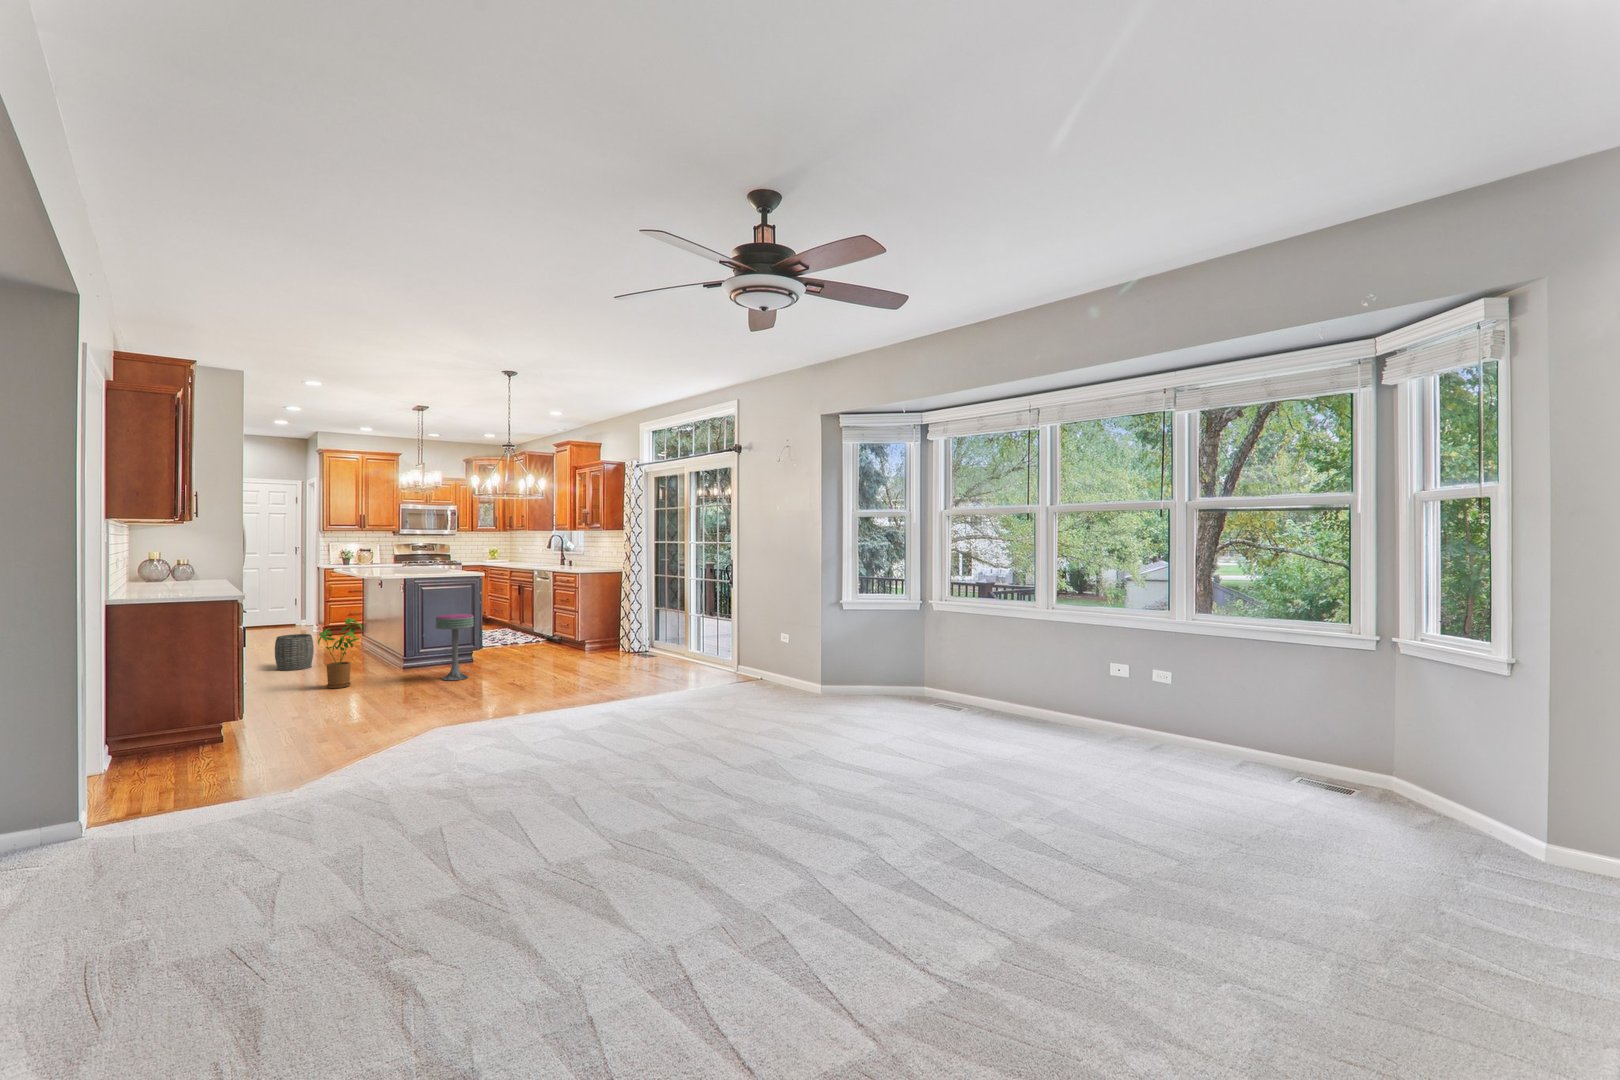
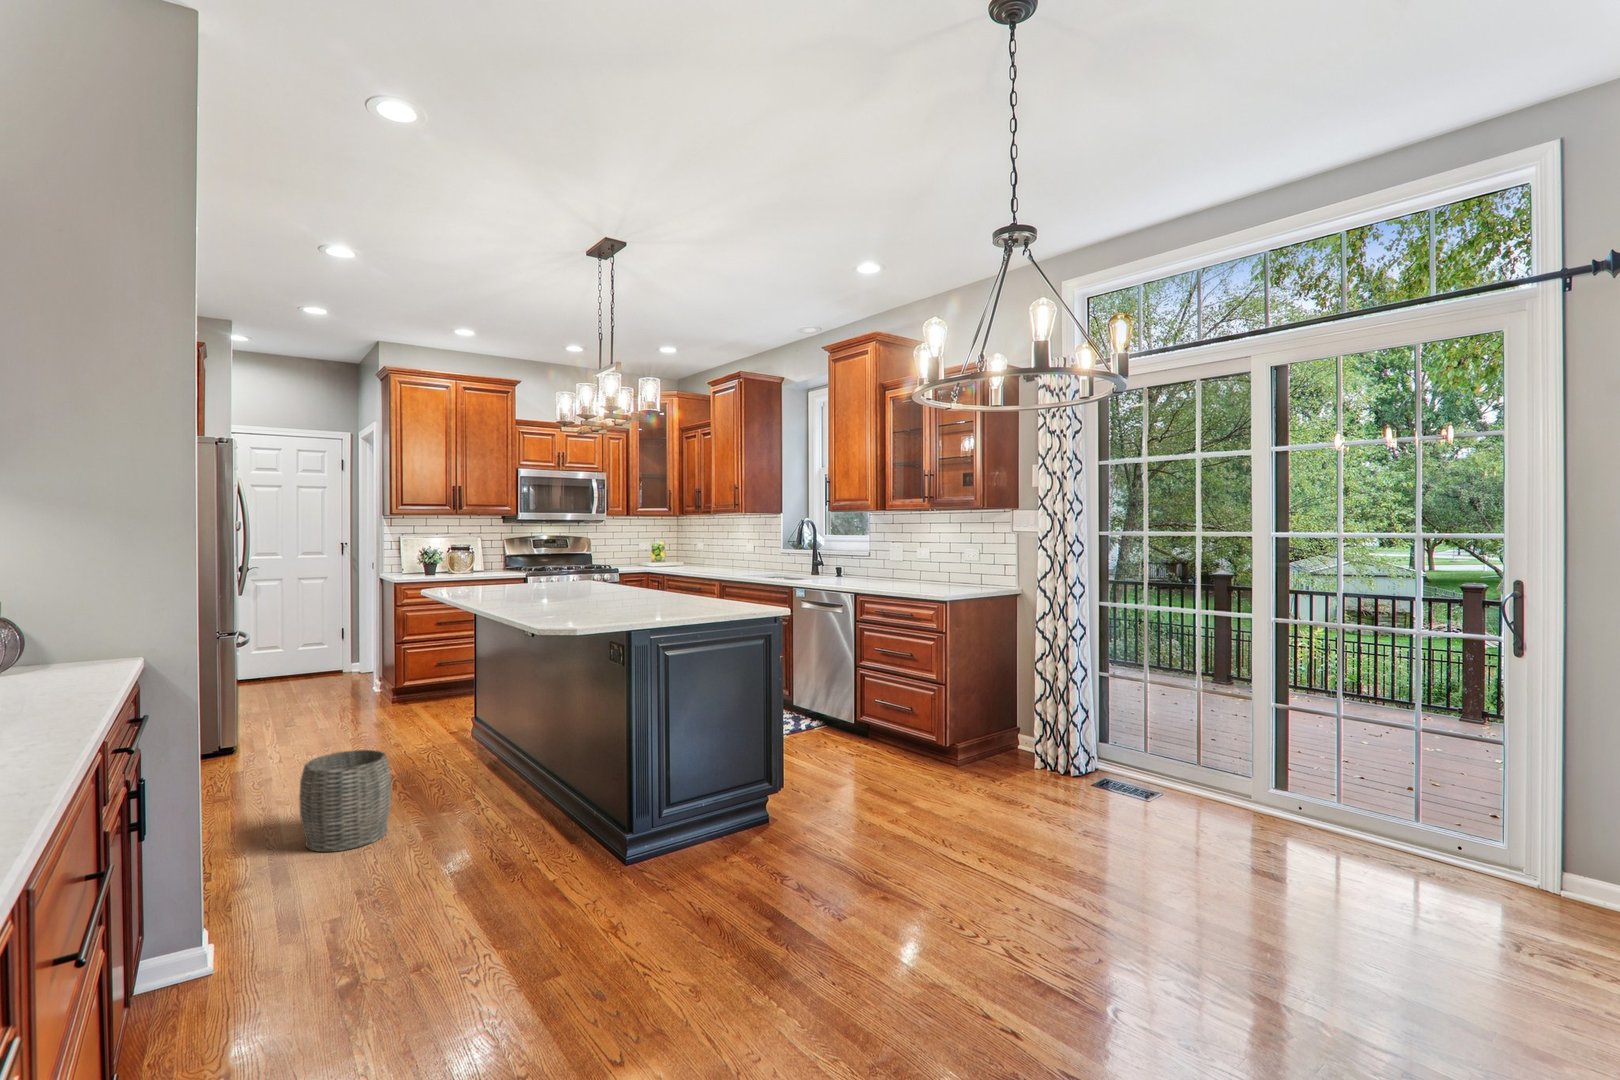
bar stool: present [436,614,474,681] -> none [734,719,831,920]
house plant: present [318,618,362,688] -> none [419,752,544,979]

